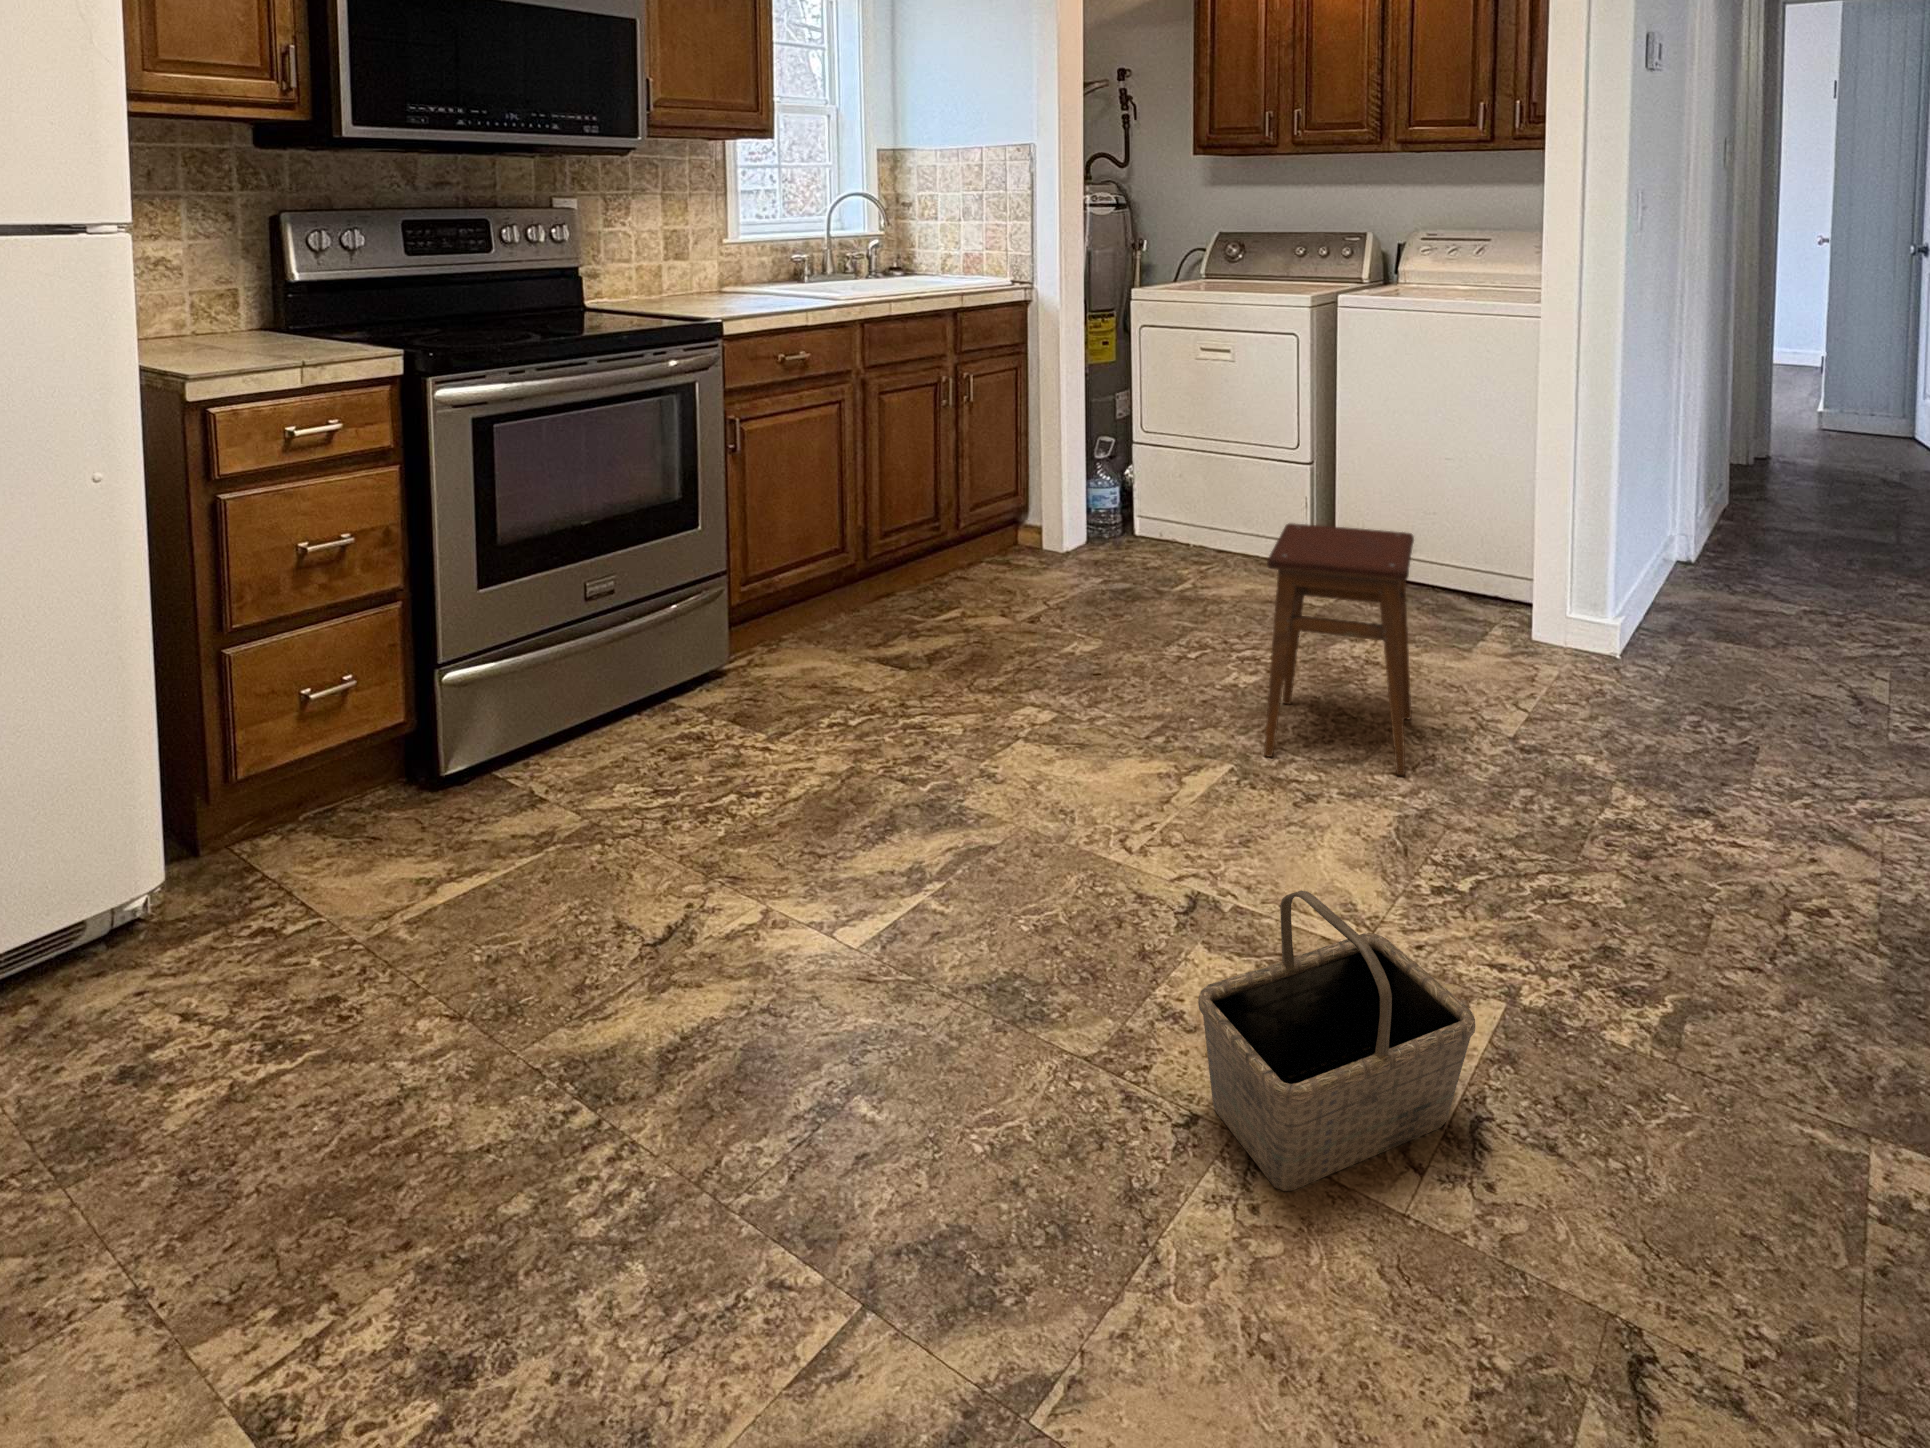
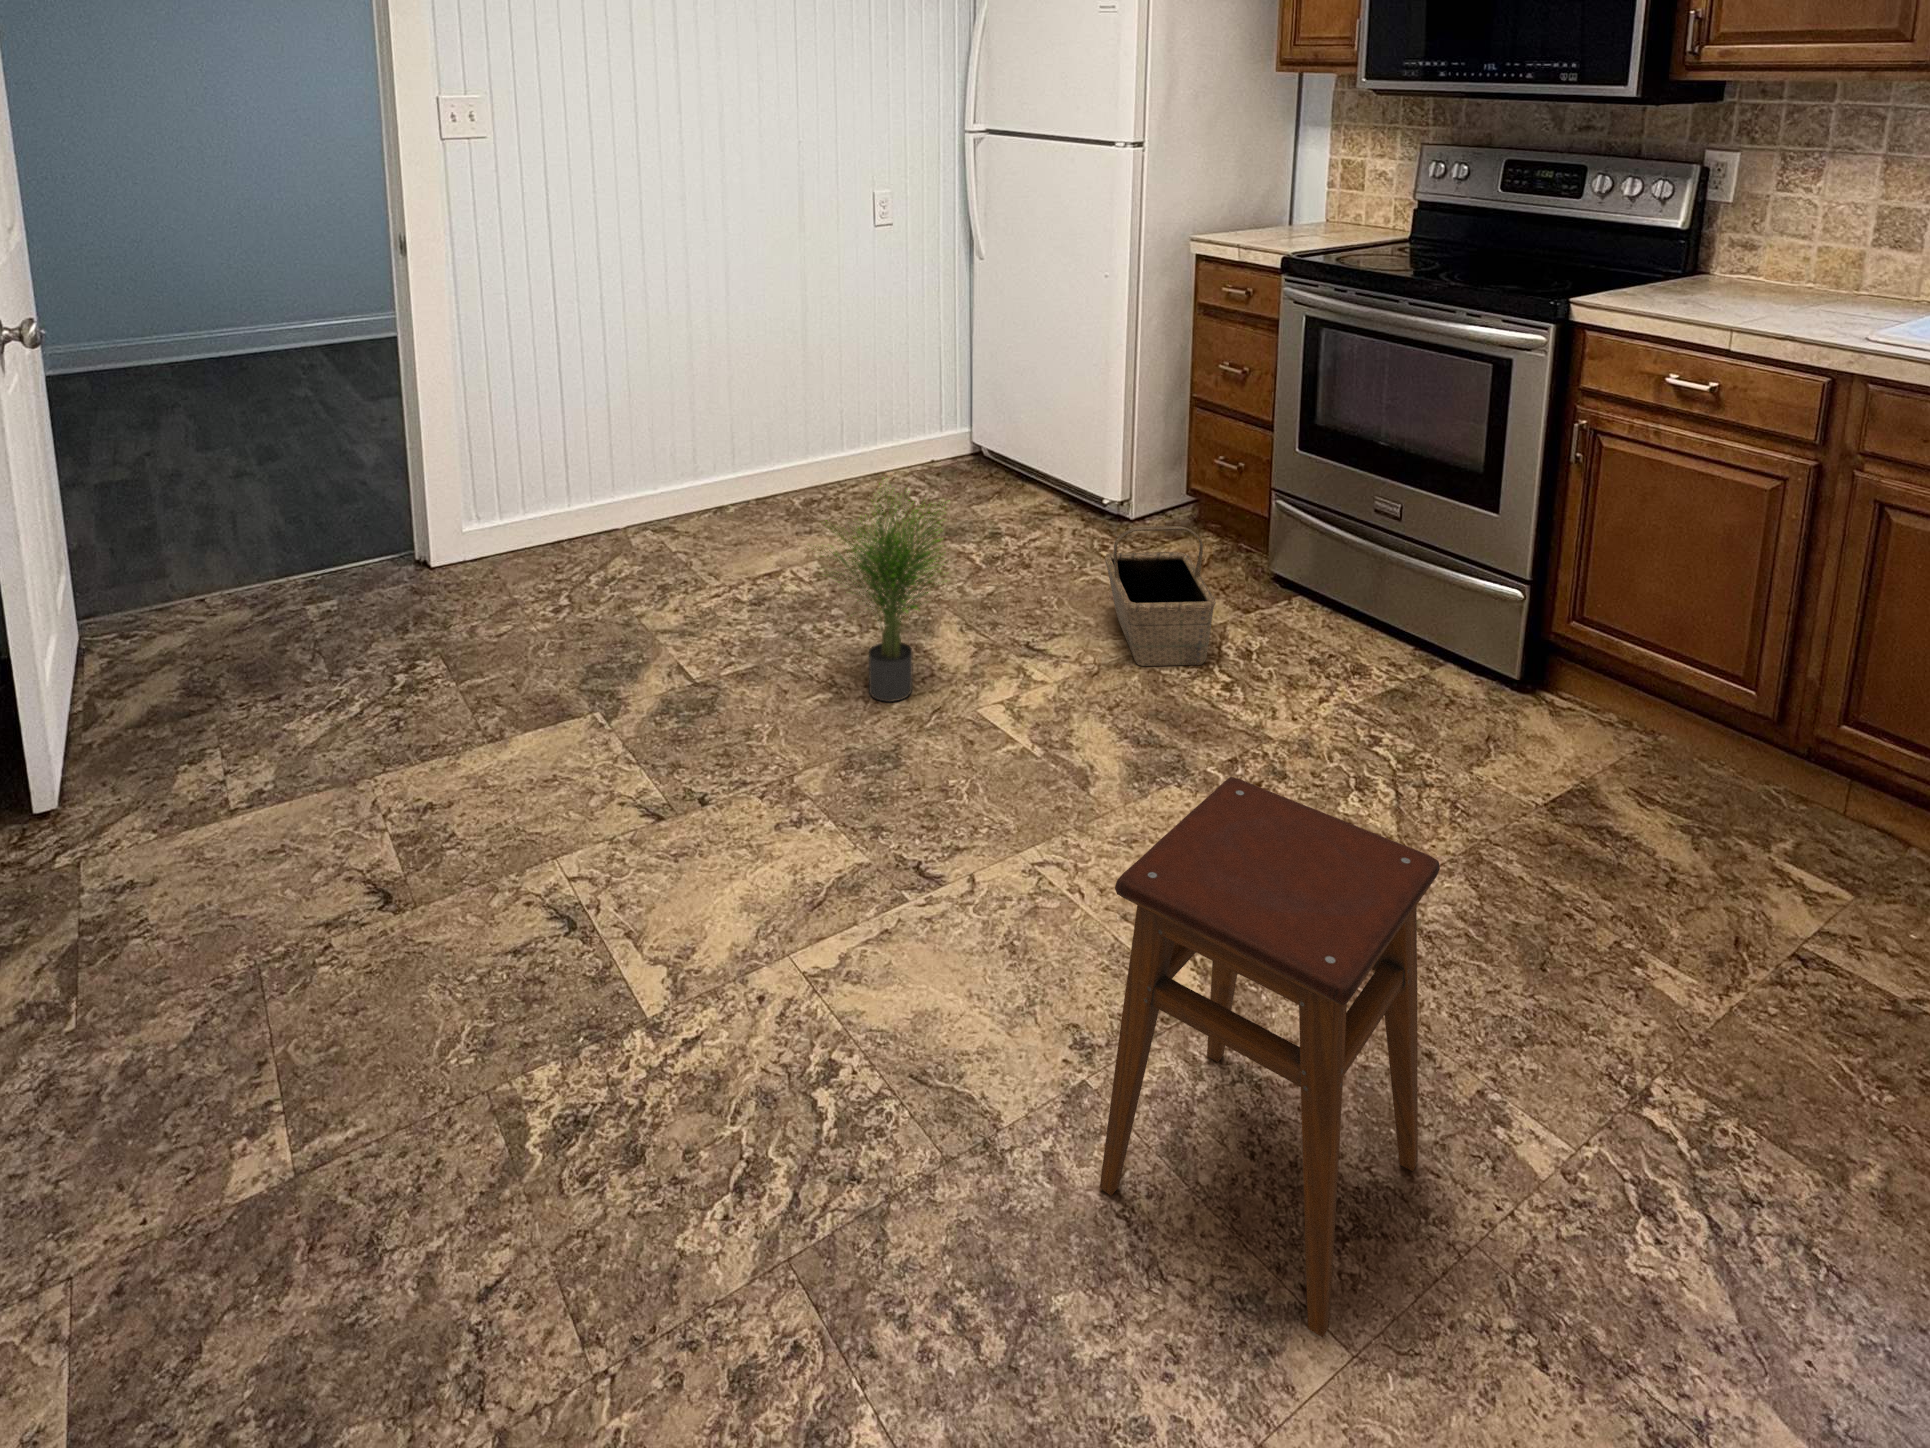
potted plant: none [725,684,925,1060] -> present [820,491,946,702]
basket: present [1198,891,1475,1191] -> present [1105,526,1216,666]

